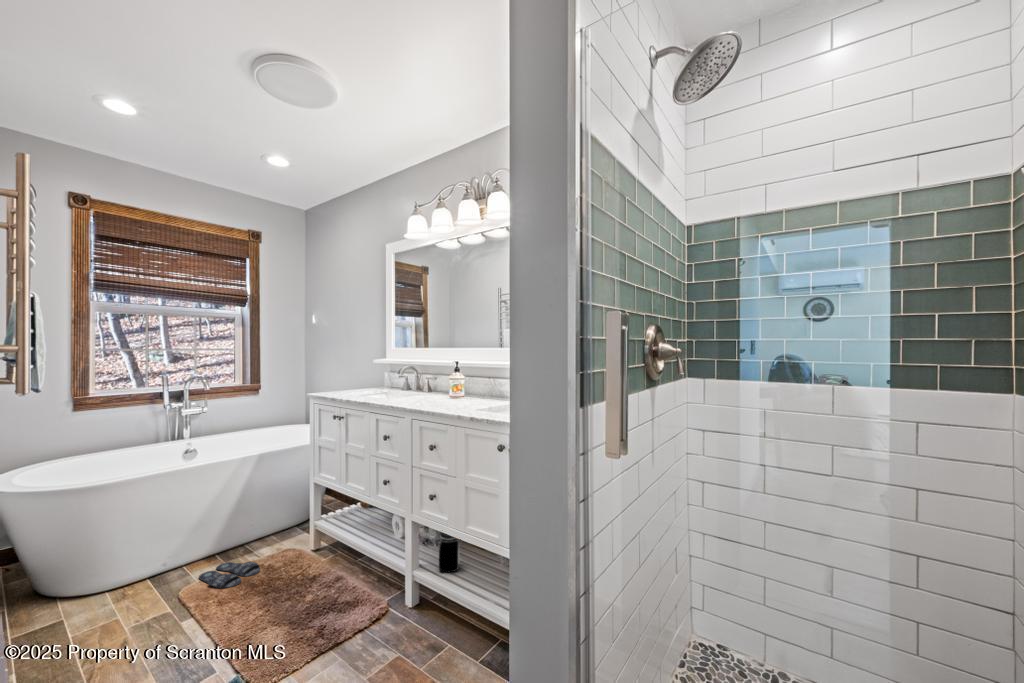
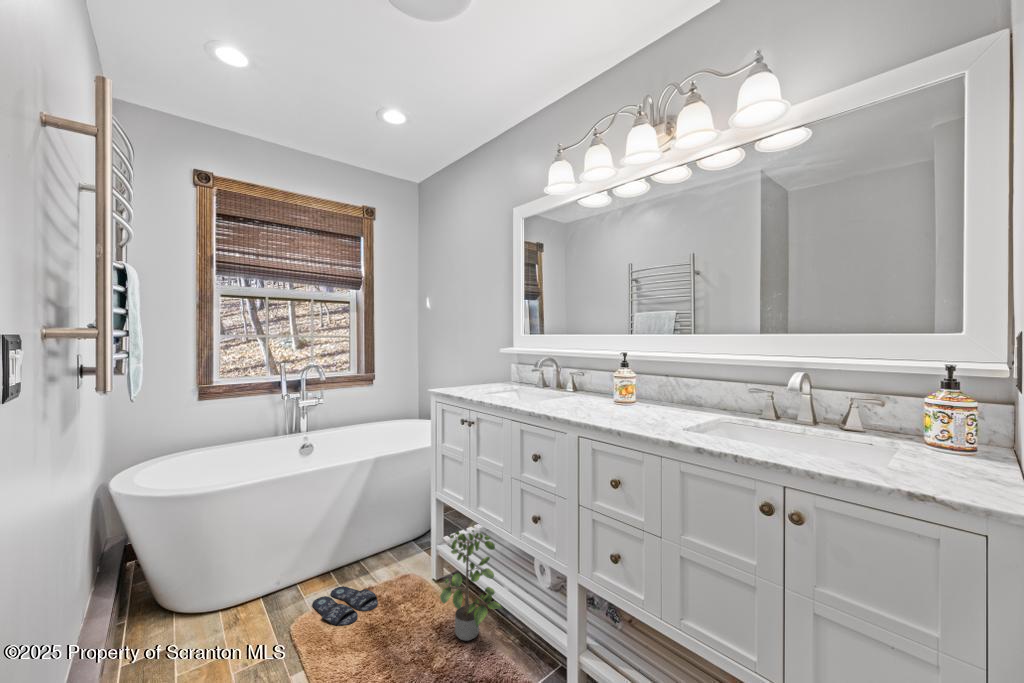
potted plant: none [313,498,364,583] -> present [440,530,502,641]
jar: present [438,532,461,572] -> none [608,593,647,661]

